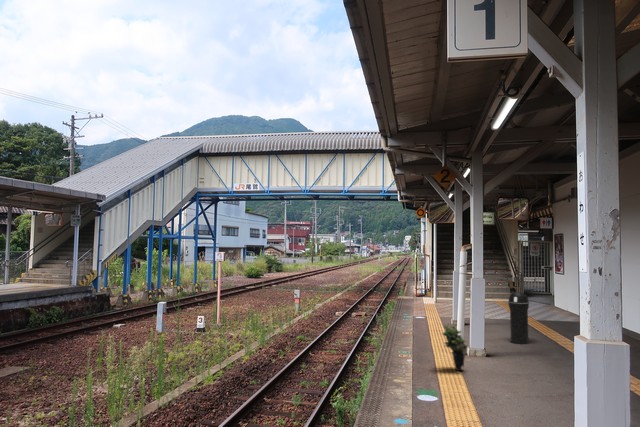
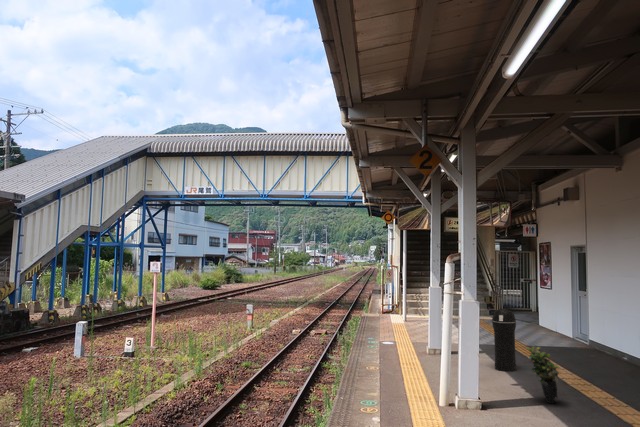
potted plant: present [442,325,467,371] -> present [527,347,559,403]

